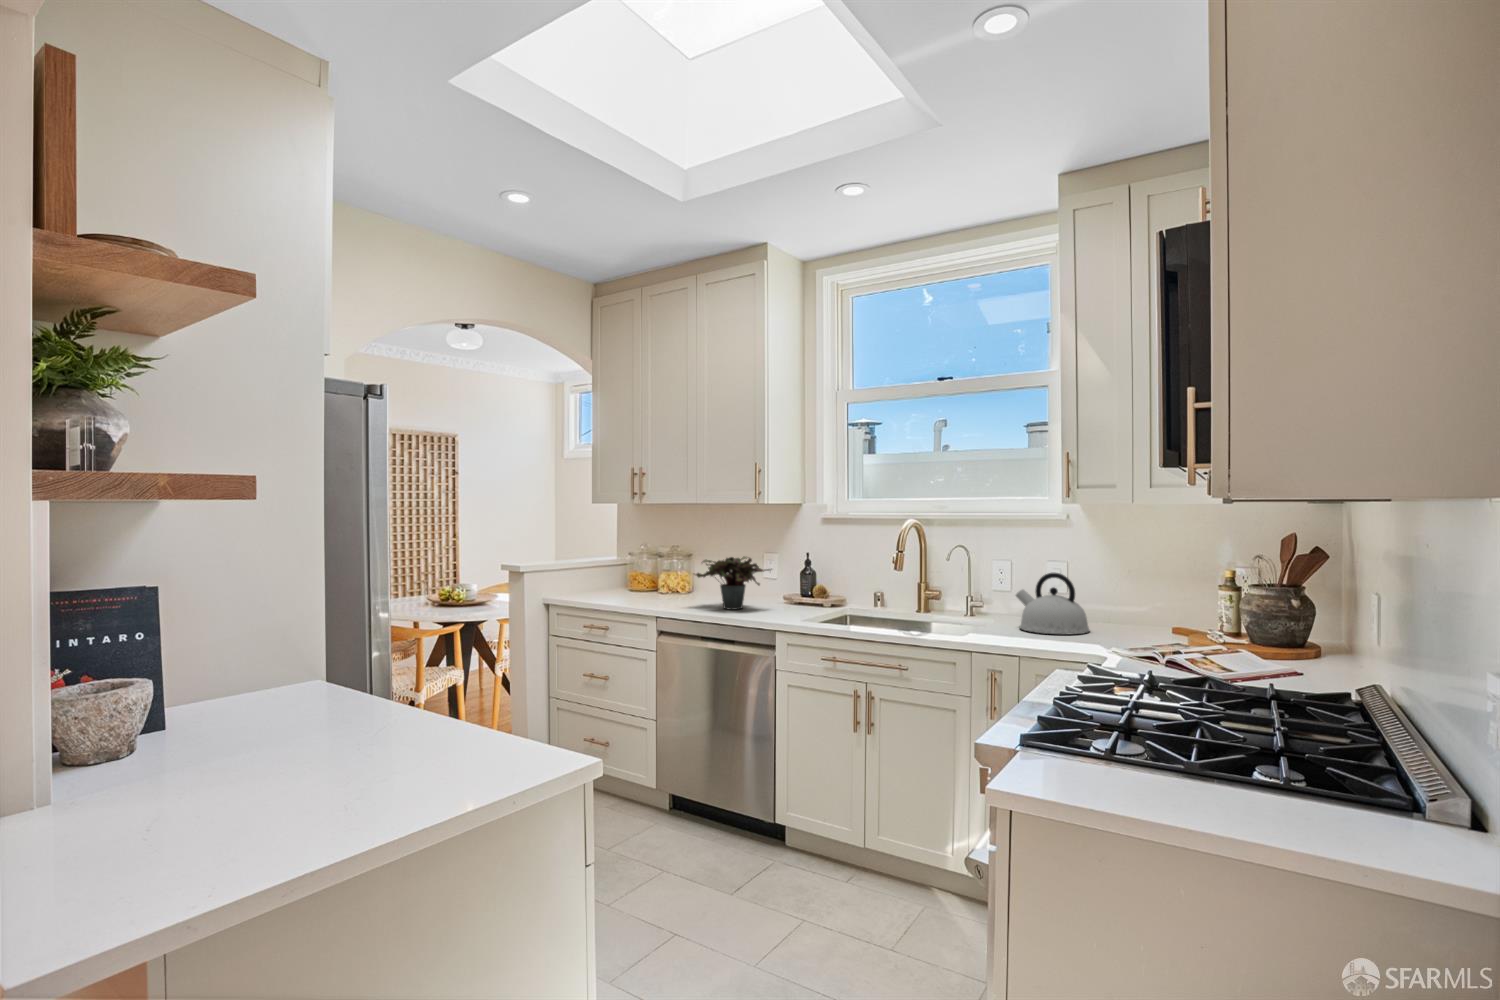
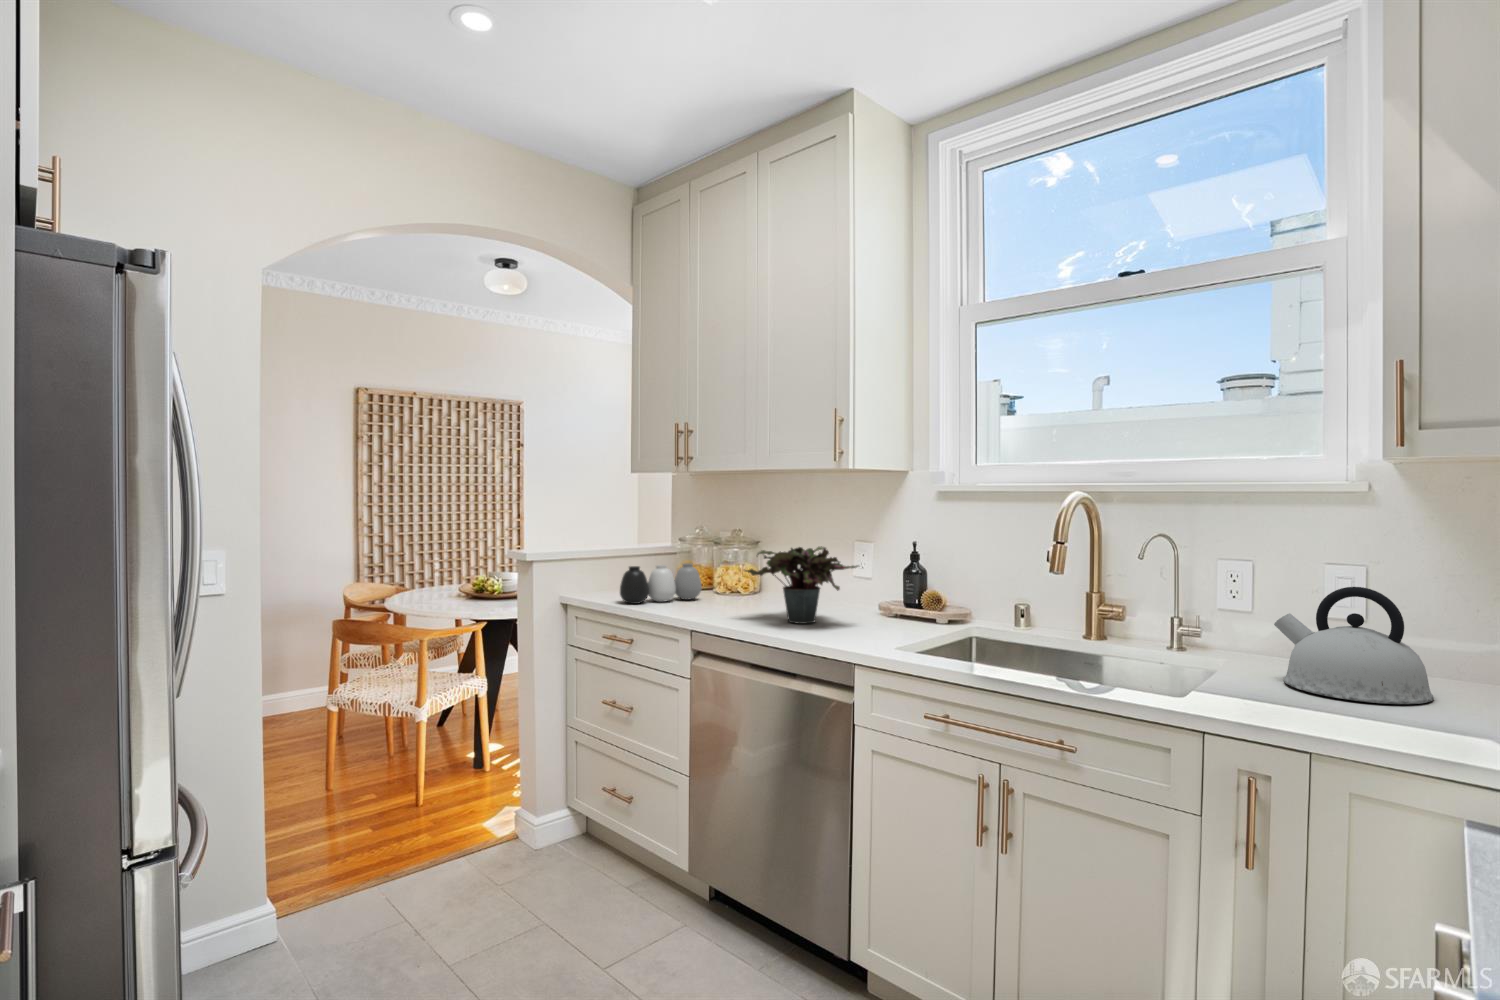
vase: none [596,571,655,601] -> present [620,563,702,604]

